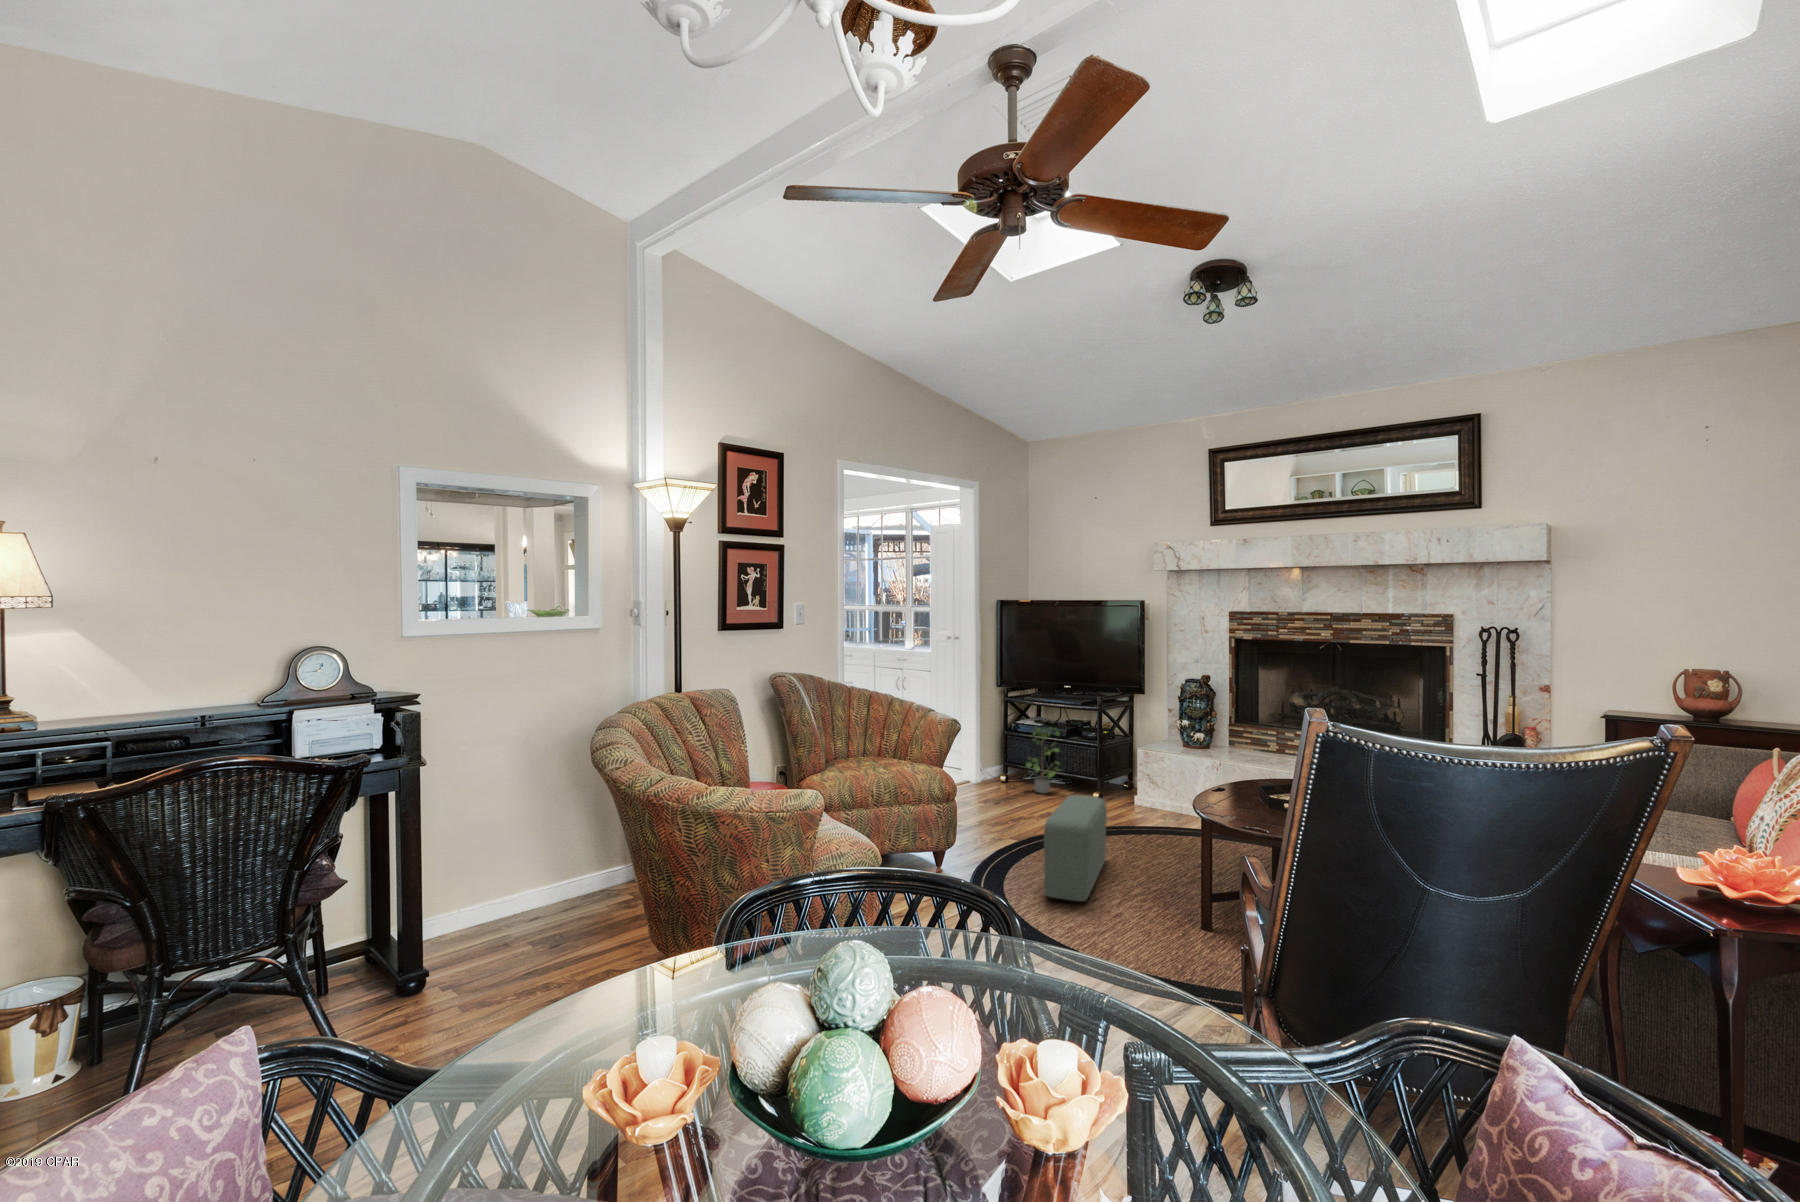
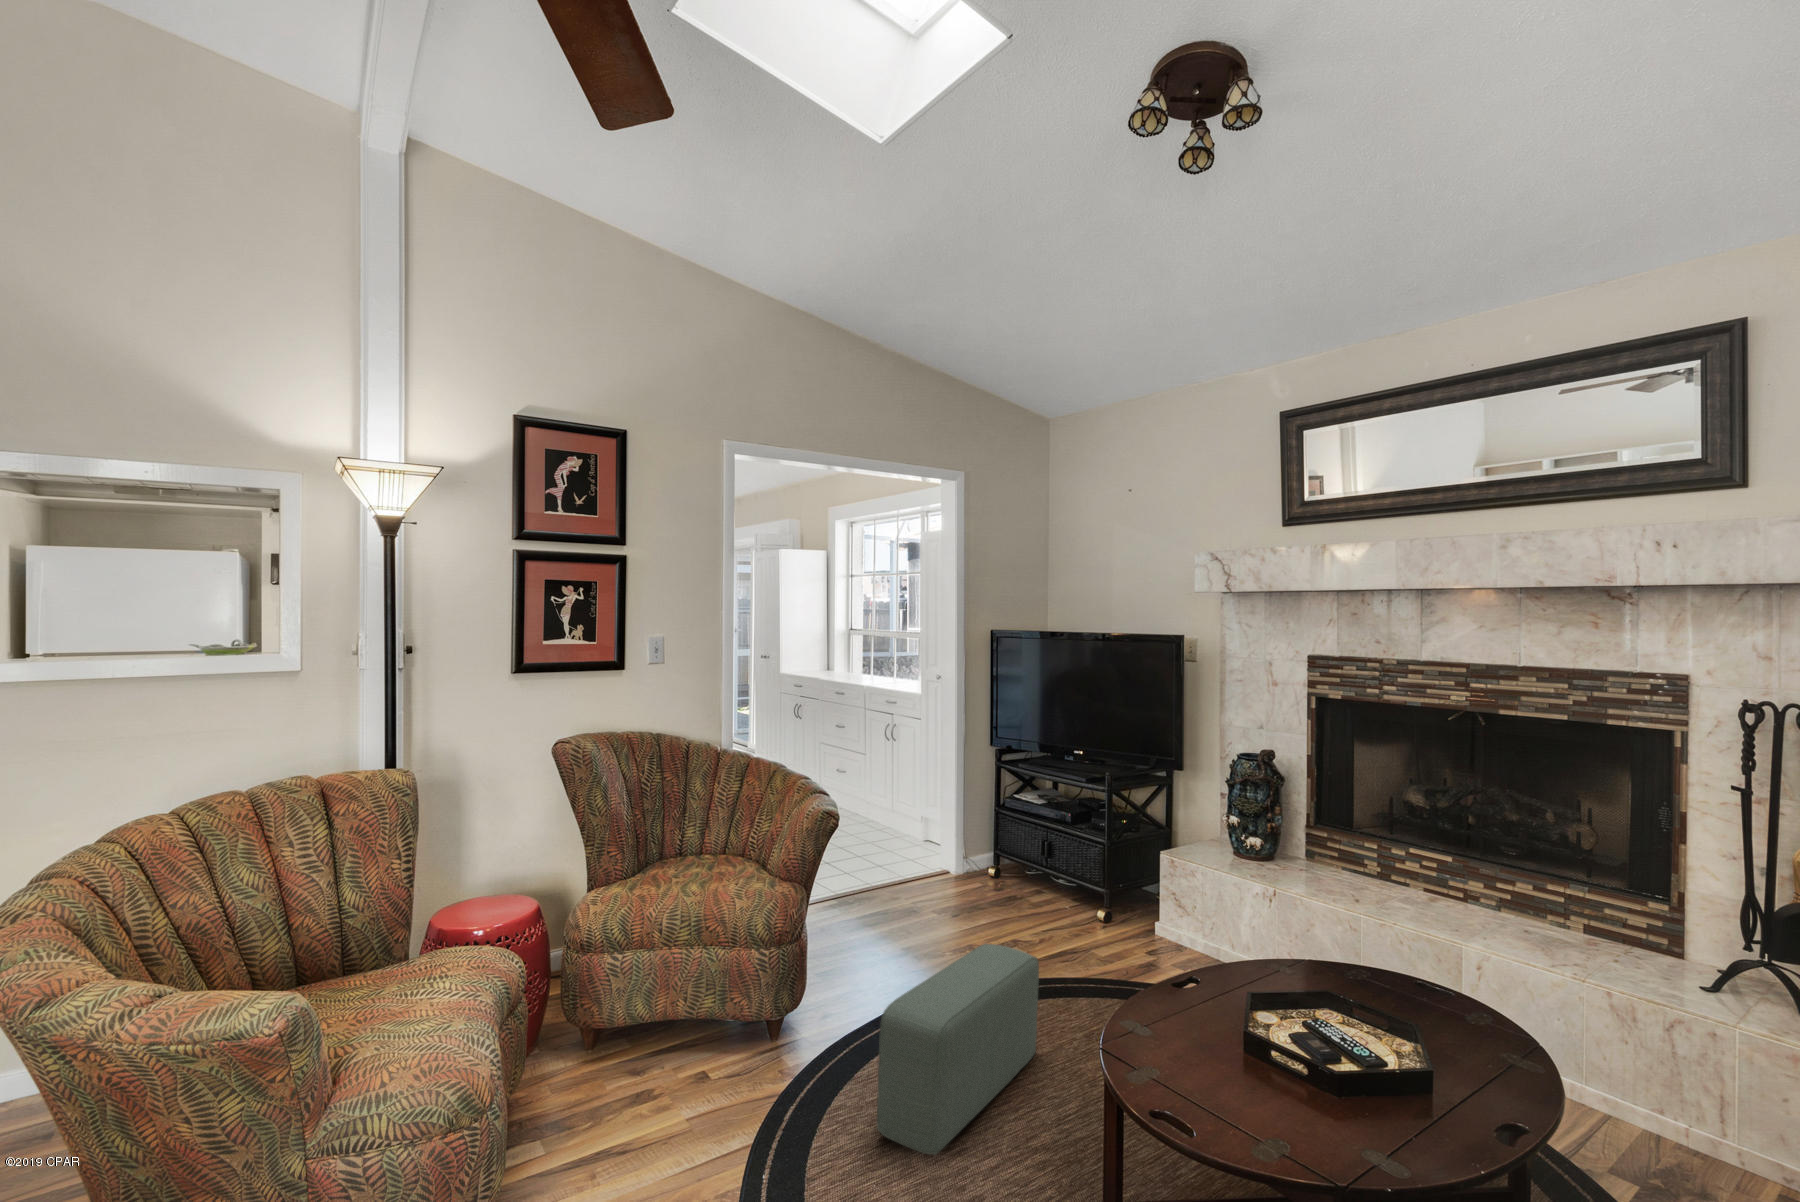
potted plant: present [1026,727,1061,794] -> none [1009,806,1061,904]

